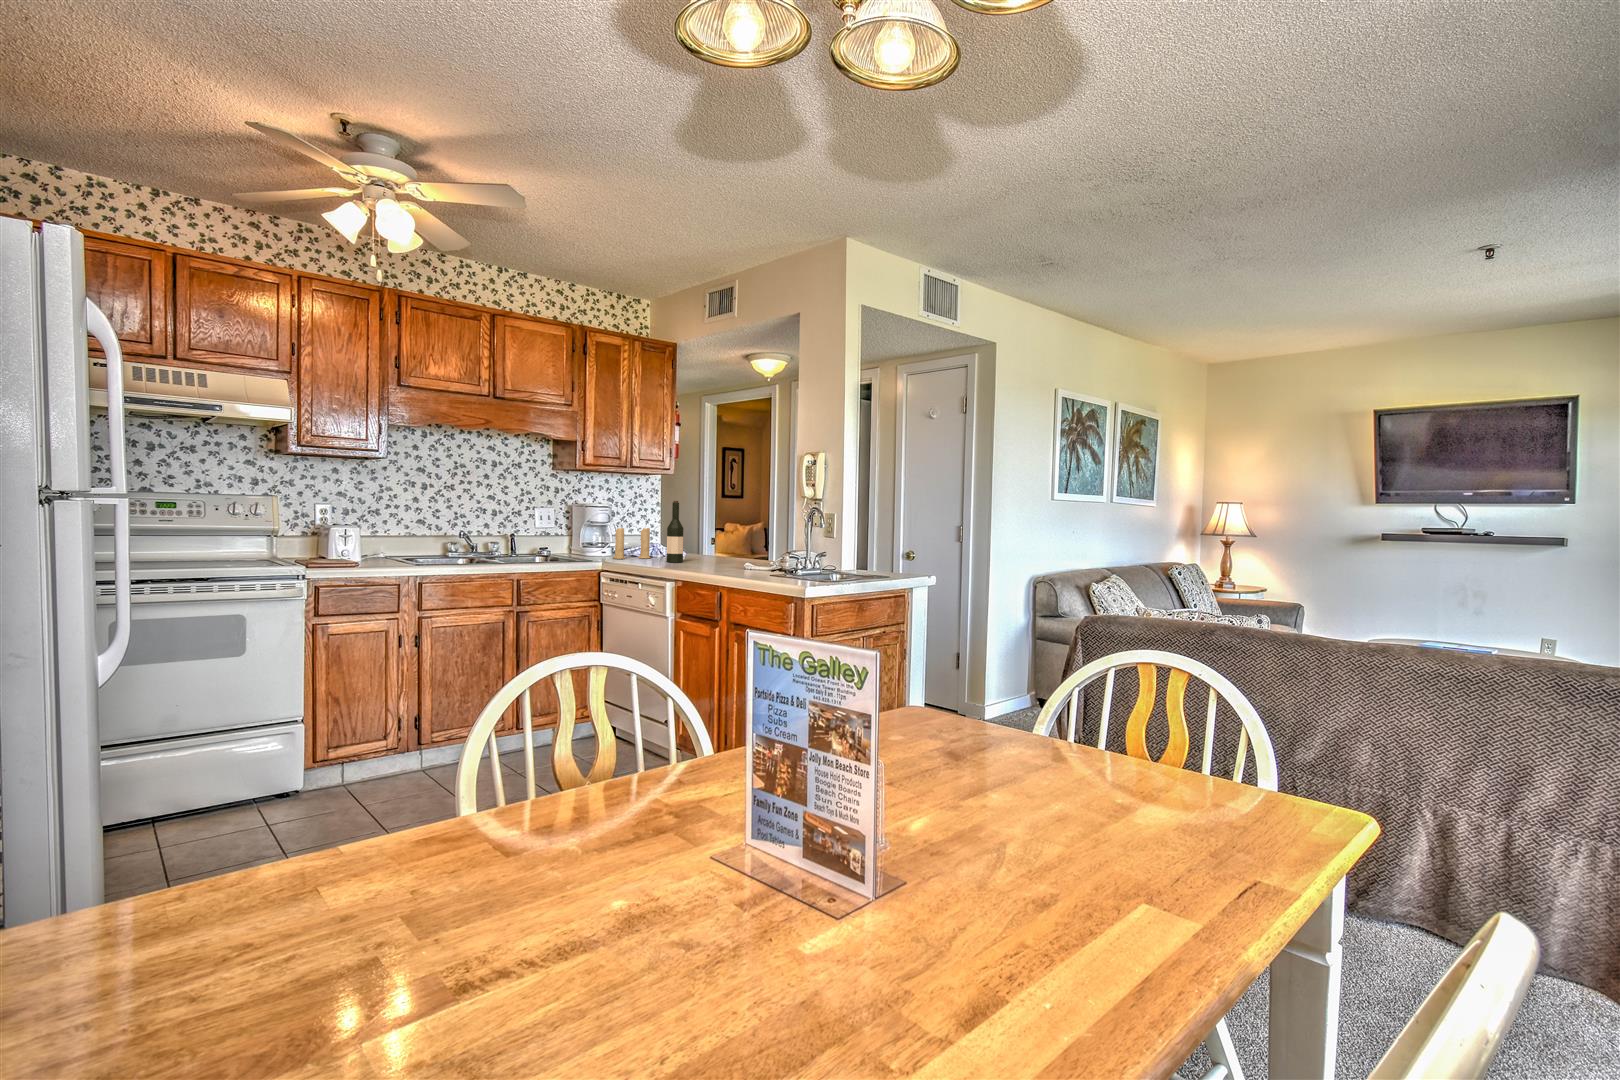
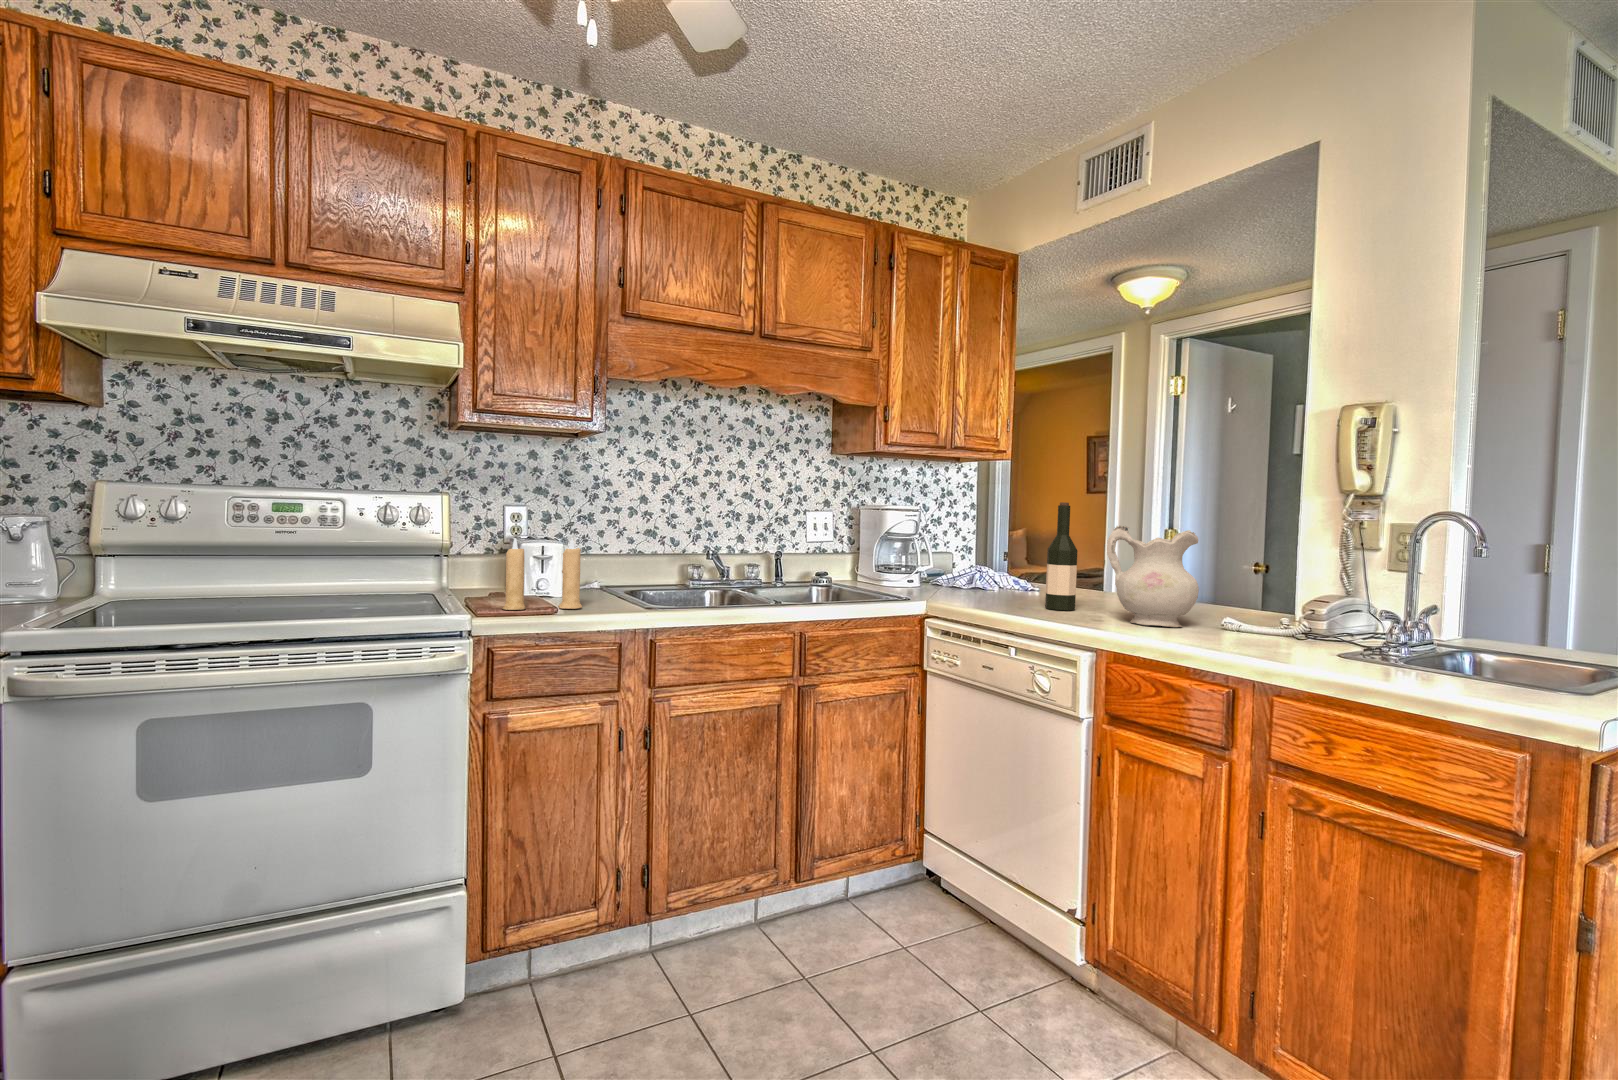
ceramic pitcher: none [691,513,736,567] -> present [1107,526,1199,627]
candle: present [613,523,650,559] -> present [502,538,582,610]

